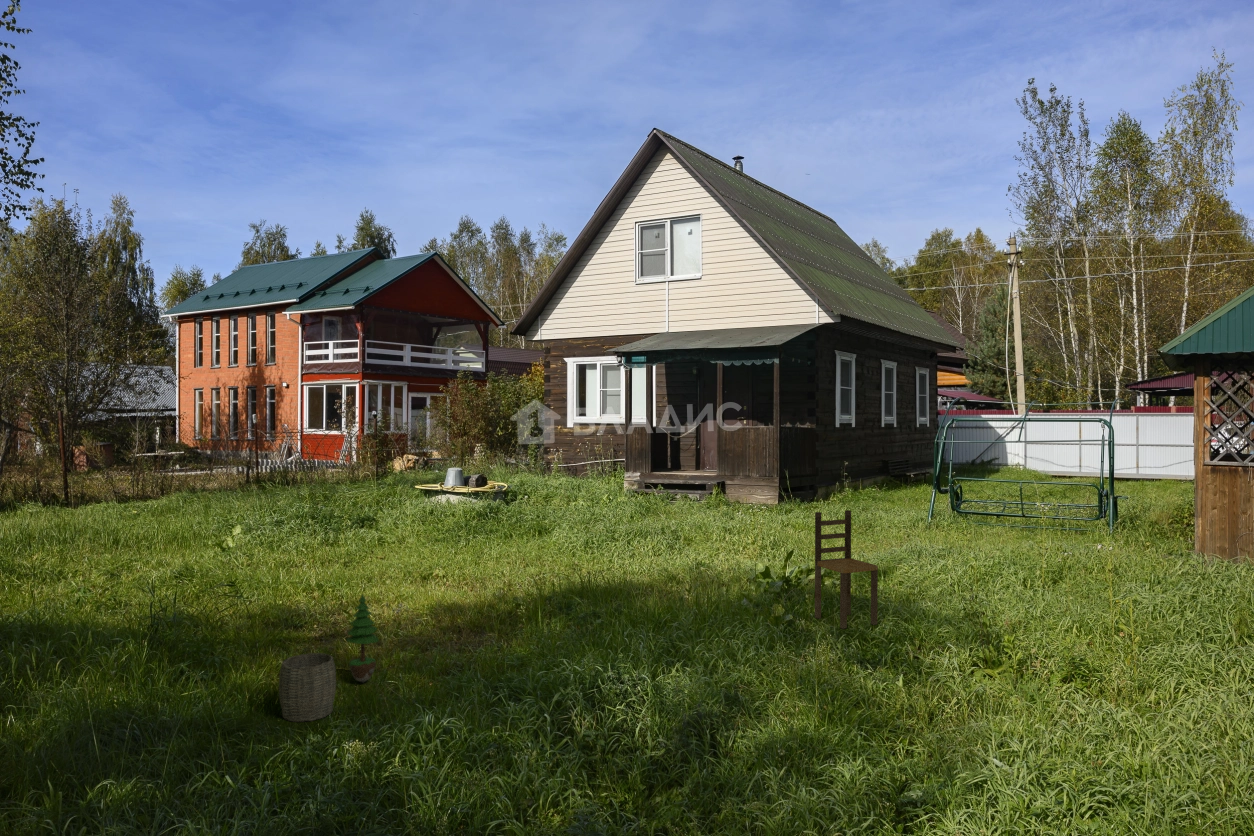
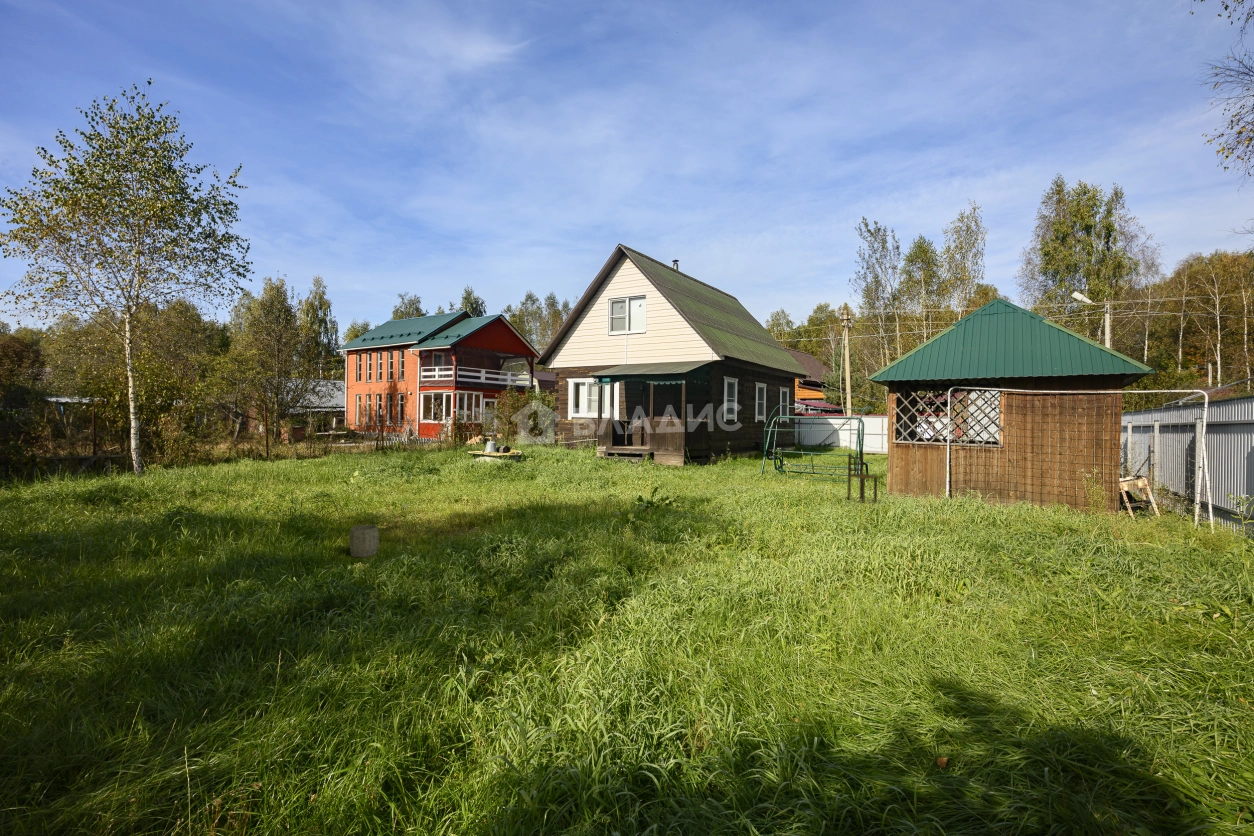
chair: present [815,510,878,629] -> present [847,453,877,502]
potted tree: present [346,594,379,683] -> none [389,497,406,543]

